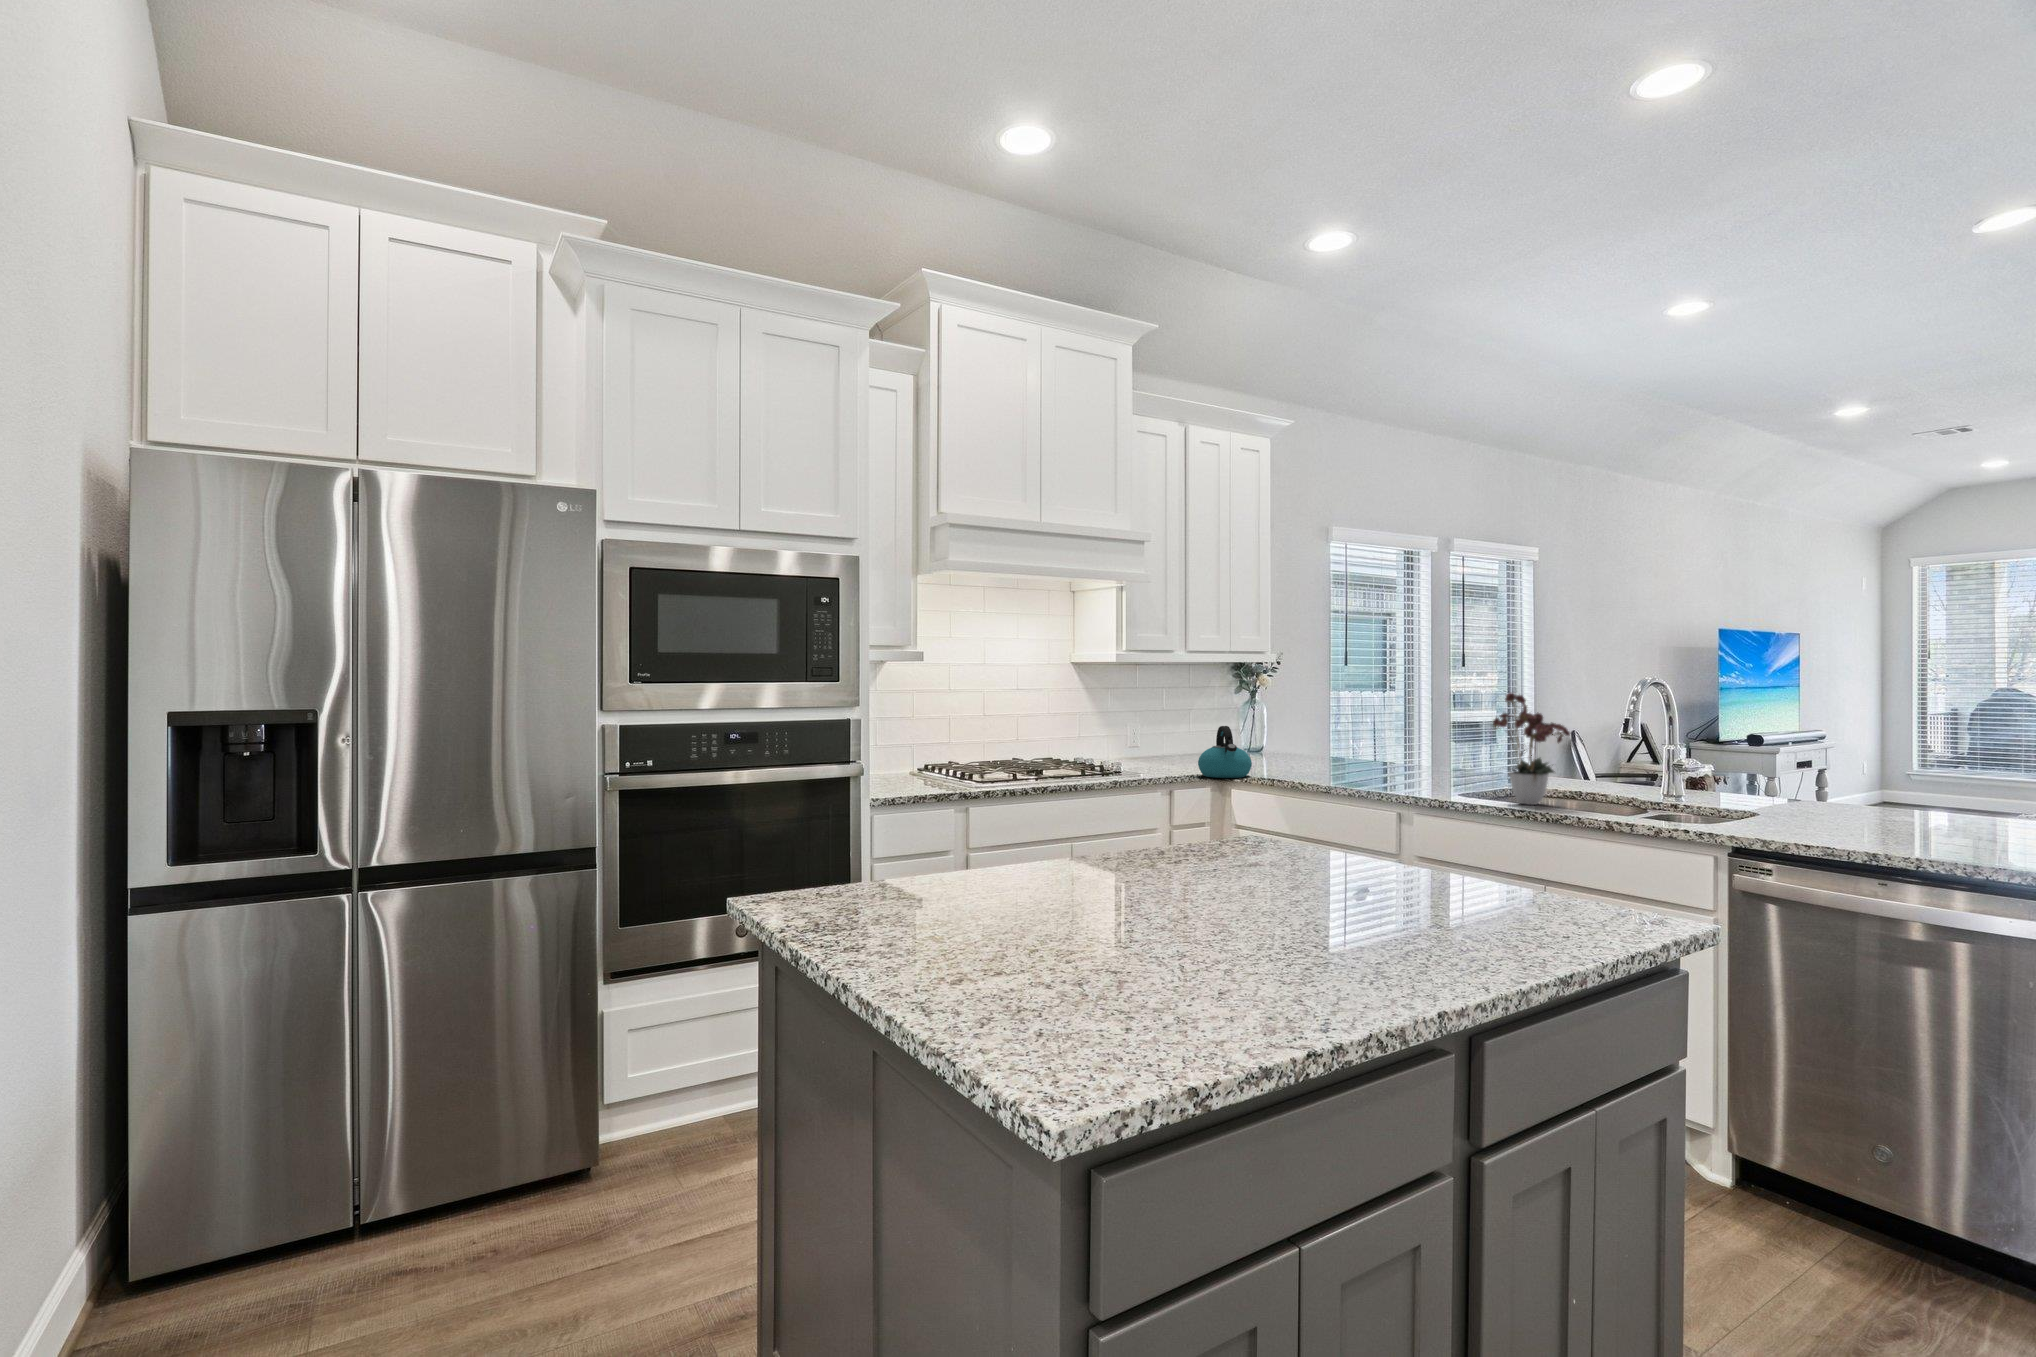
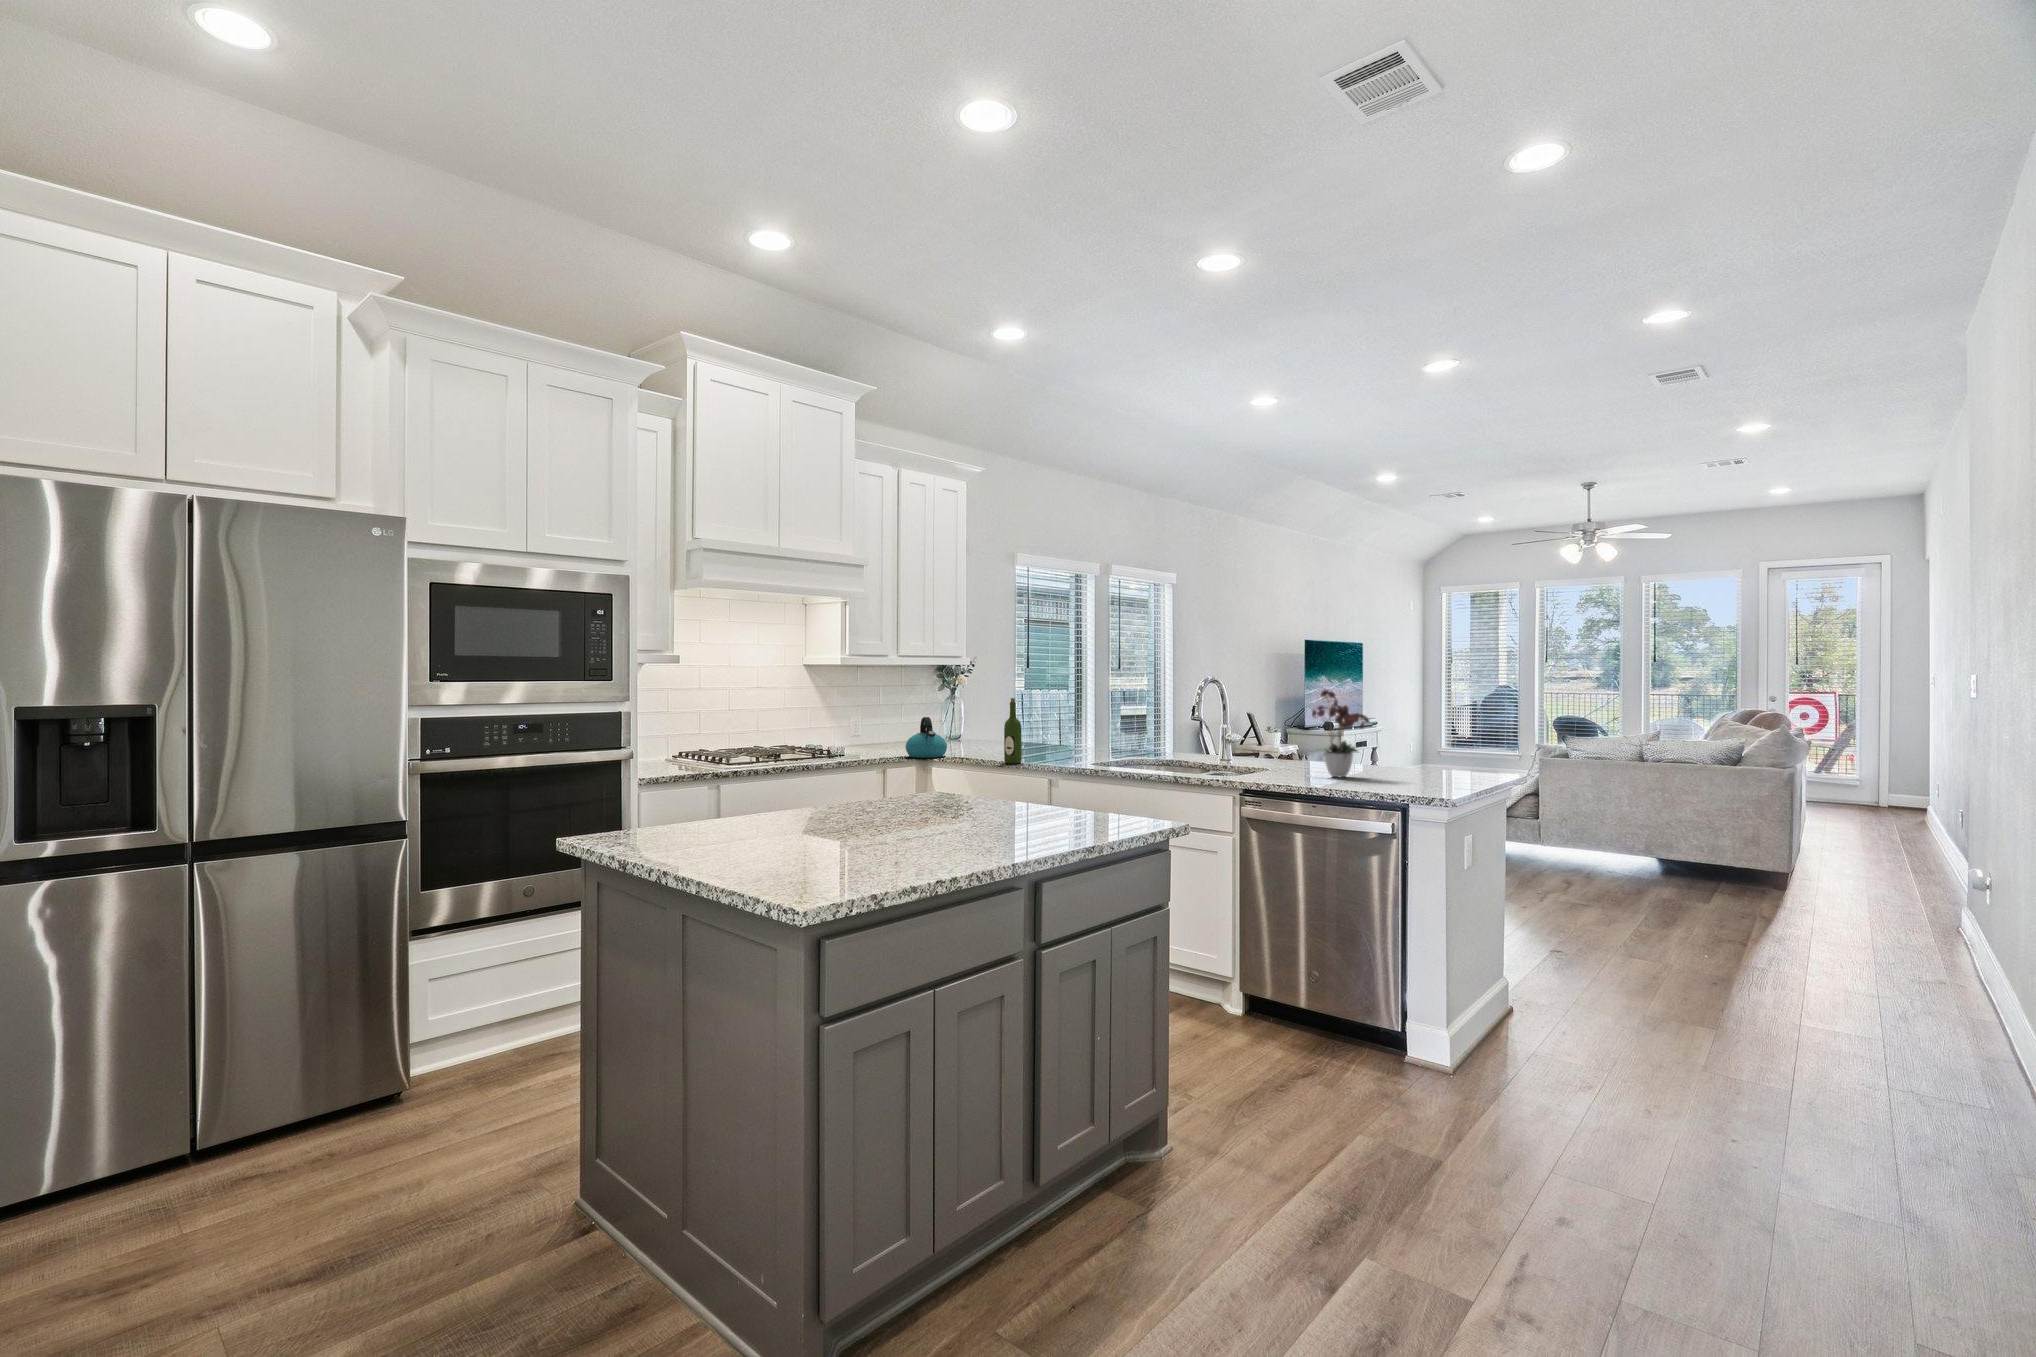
flower arrangement: present [1493,693,1571,805] -> present [1312,690,1370,777]
wine bottle: none [1333,703,1357,790] -> present [1004,698,1022,764]

